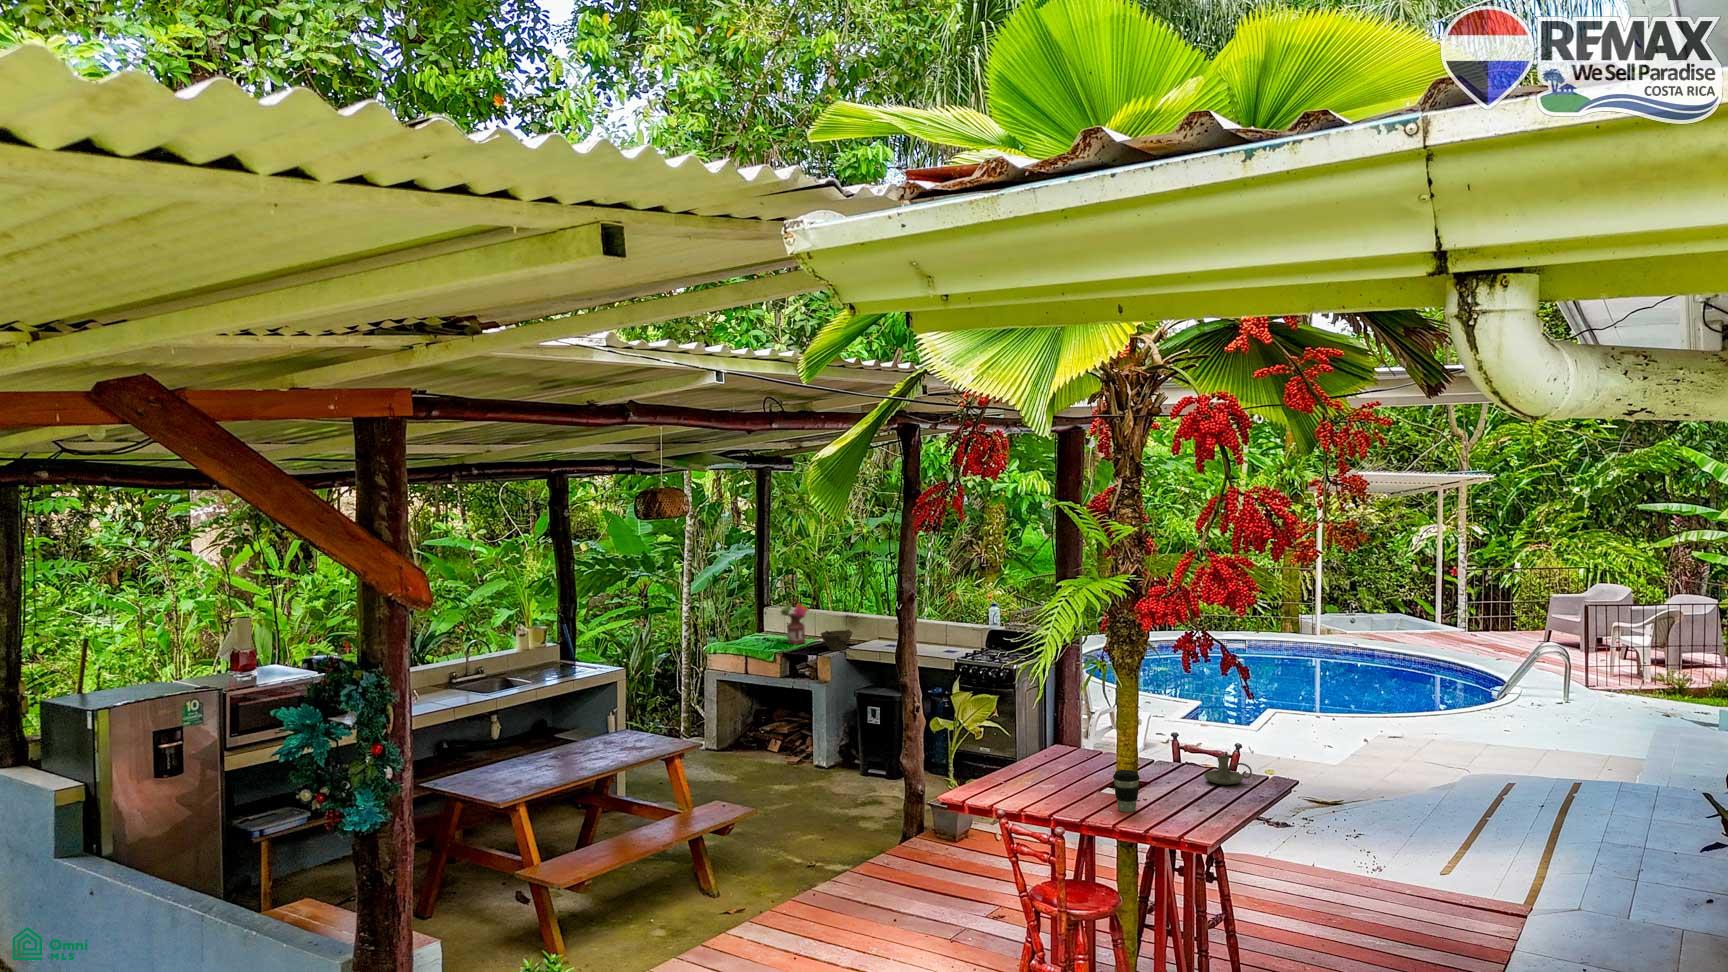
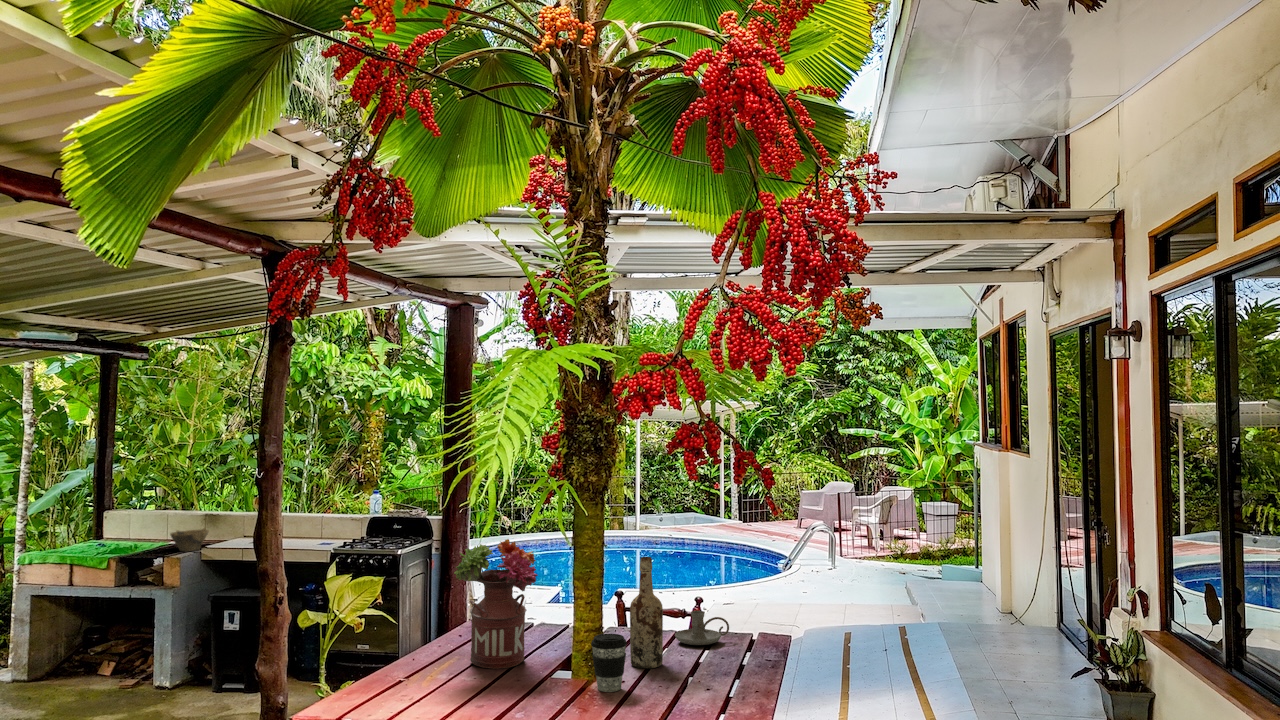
flower arrangement: present [781,603,808,644] -> present [454,539,538,669]
wine bottle: none [1154,713,1180,798] -> present [630,557,663,668]

